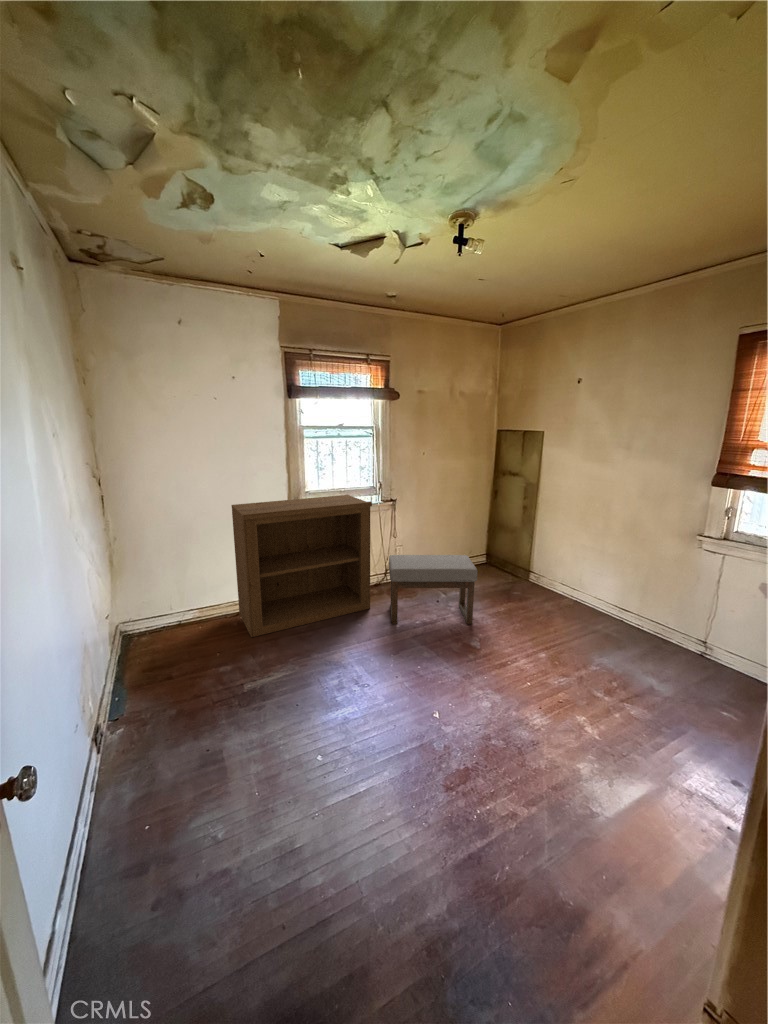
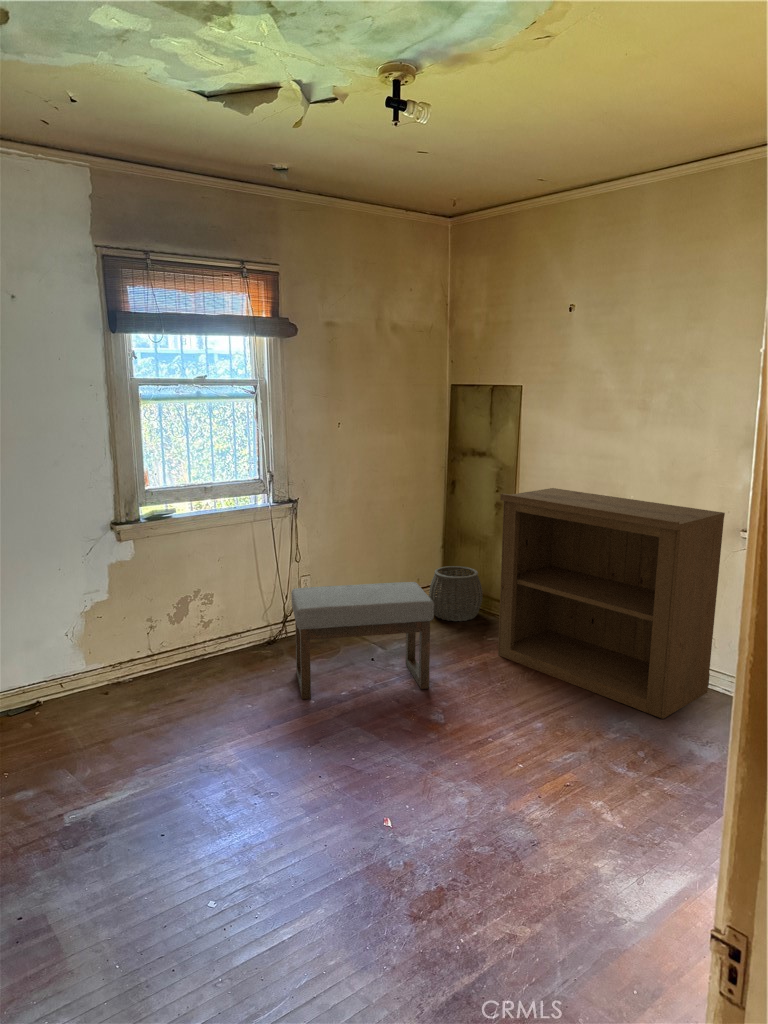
bookshelf: present [231,495,372,637] -> present [498,488,725,719]
woven basket: none [477,545,512,580] -> present [429,566,483,621]

